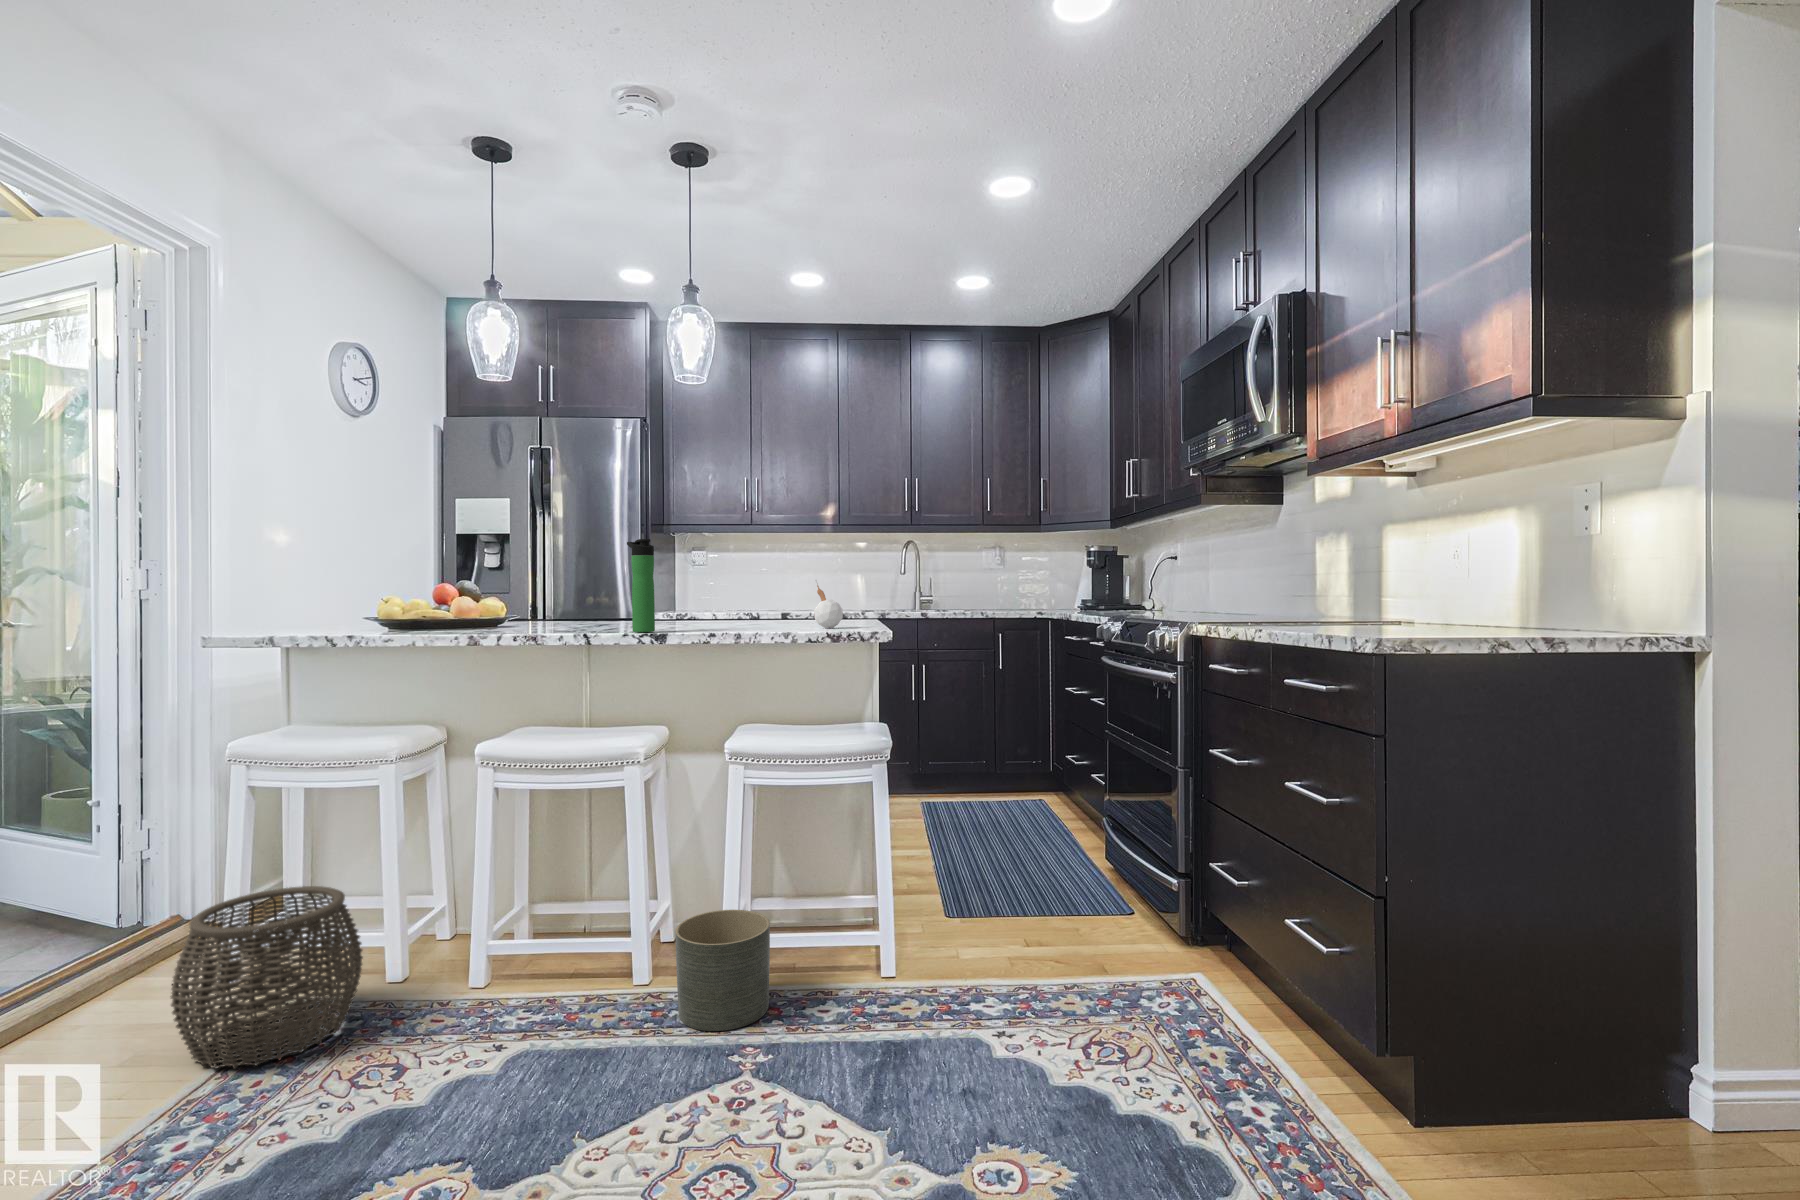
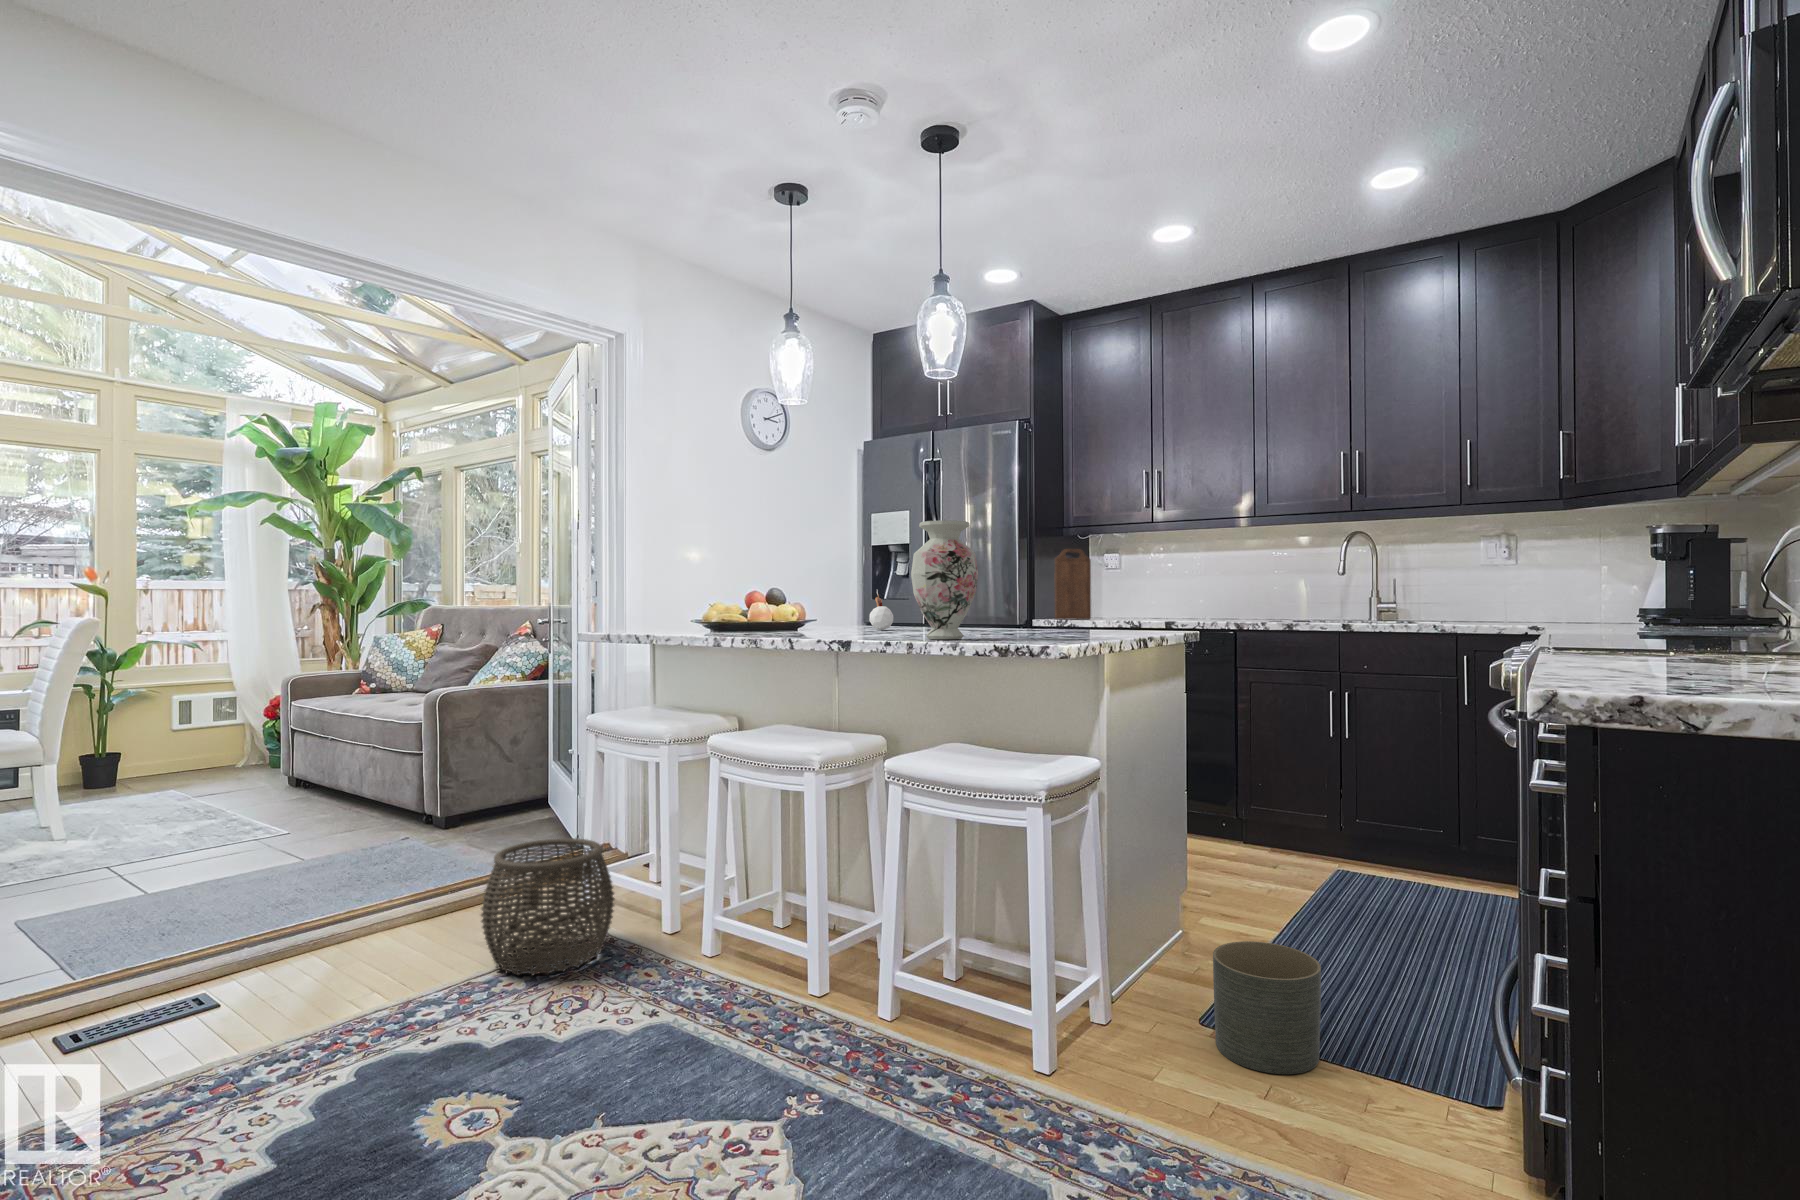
vase: none [715,522,776,629] -> present [911,520,978,639]
bottle: present [627,539,655,632] -> none [828,544,851,639]
cutting board: none [658,544,688,610] -> present [1054,549,1091,619]
candle: present [814,581,843,628] -> present [869,590,894,630]
planter: present [676,910,770,1031] -> present [1213,941,1321,1074]

